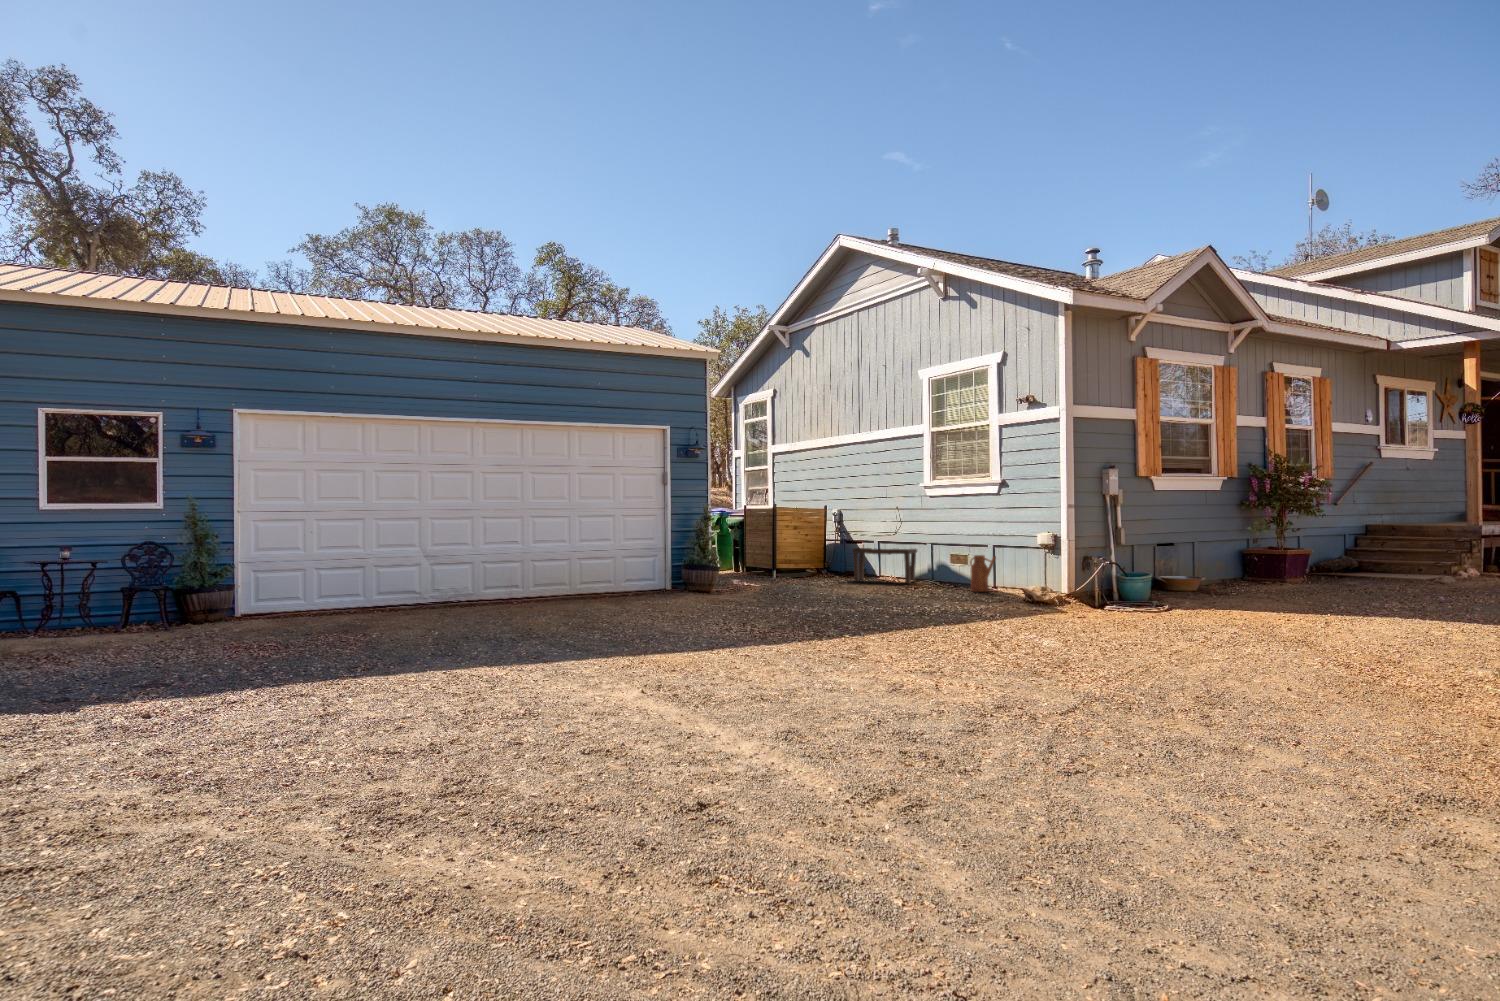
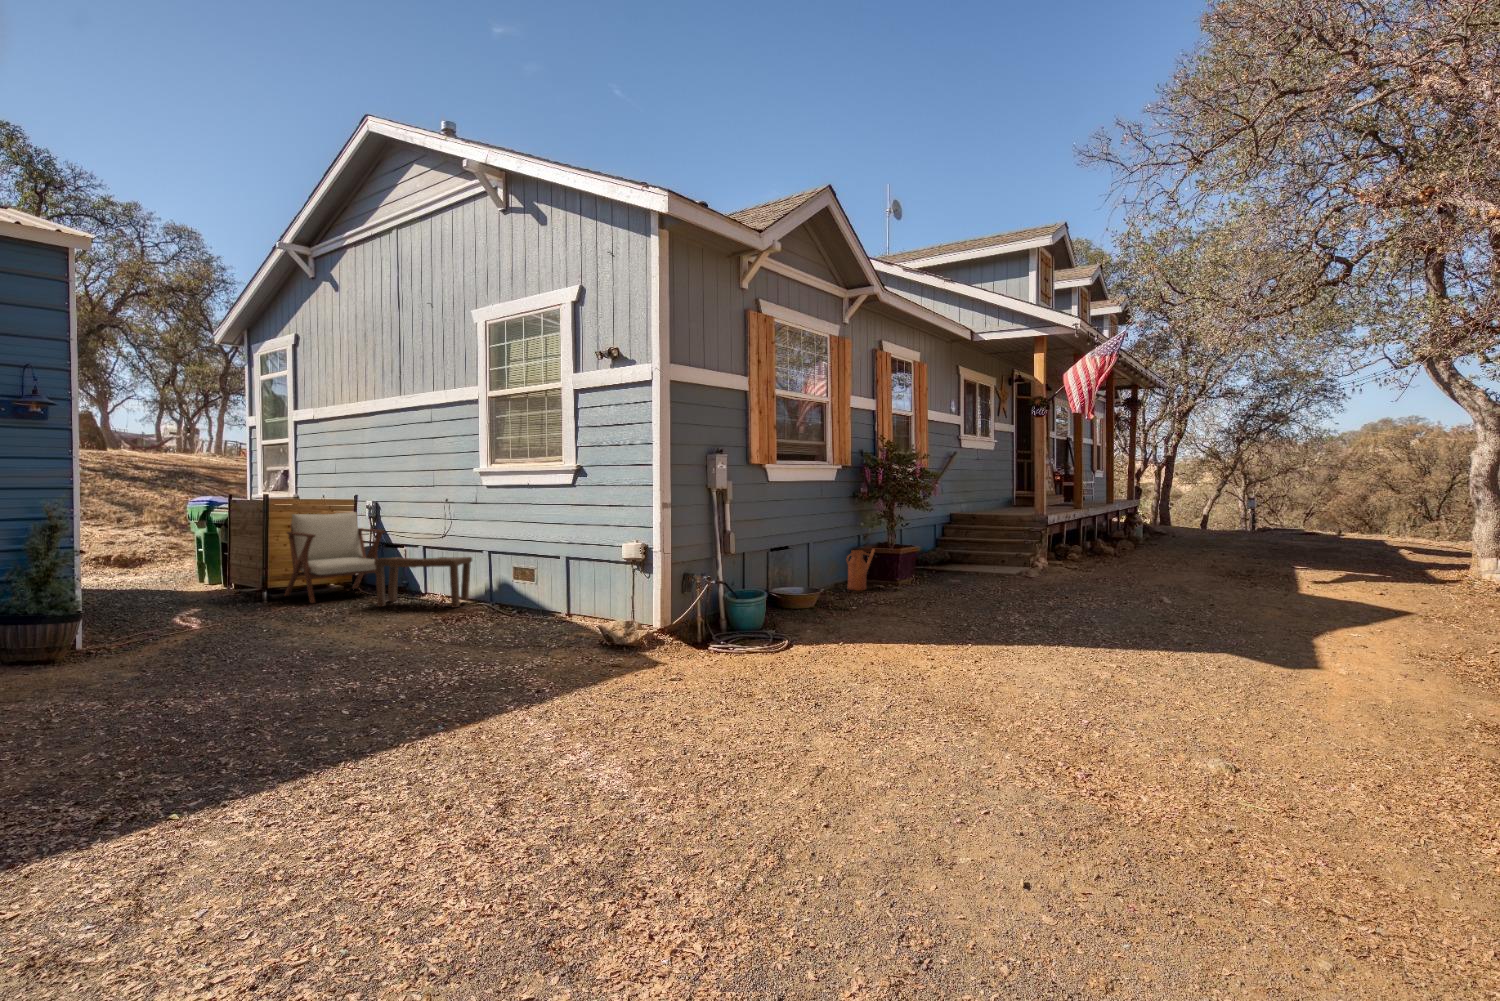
lounge chair: none [786,517,853,579] -> present [285,512,385,603]
watering can: present [970,555,996,592] -> present [847,549,875,591]

